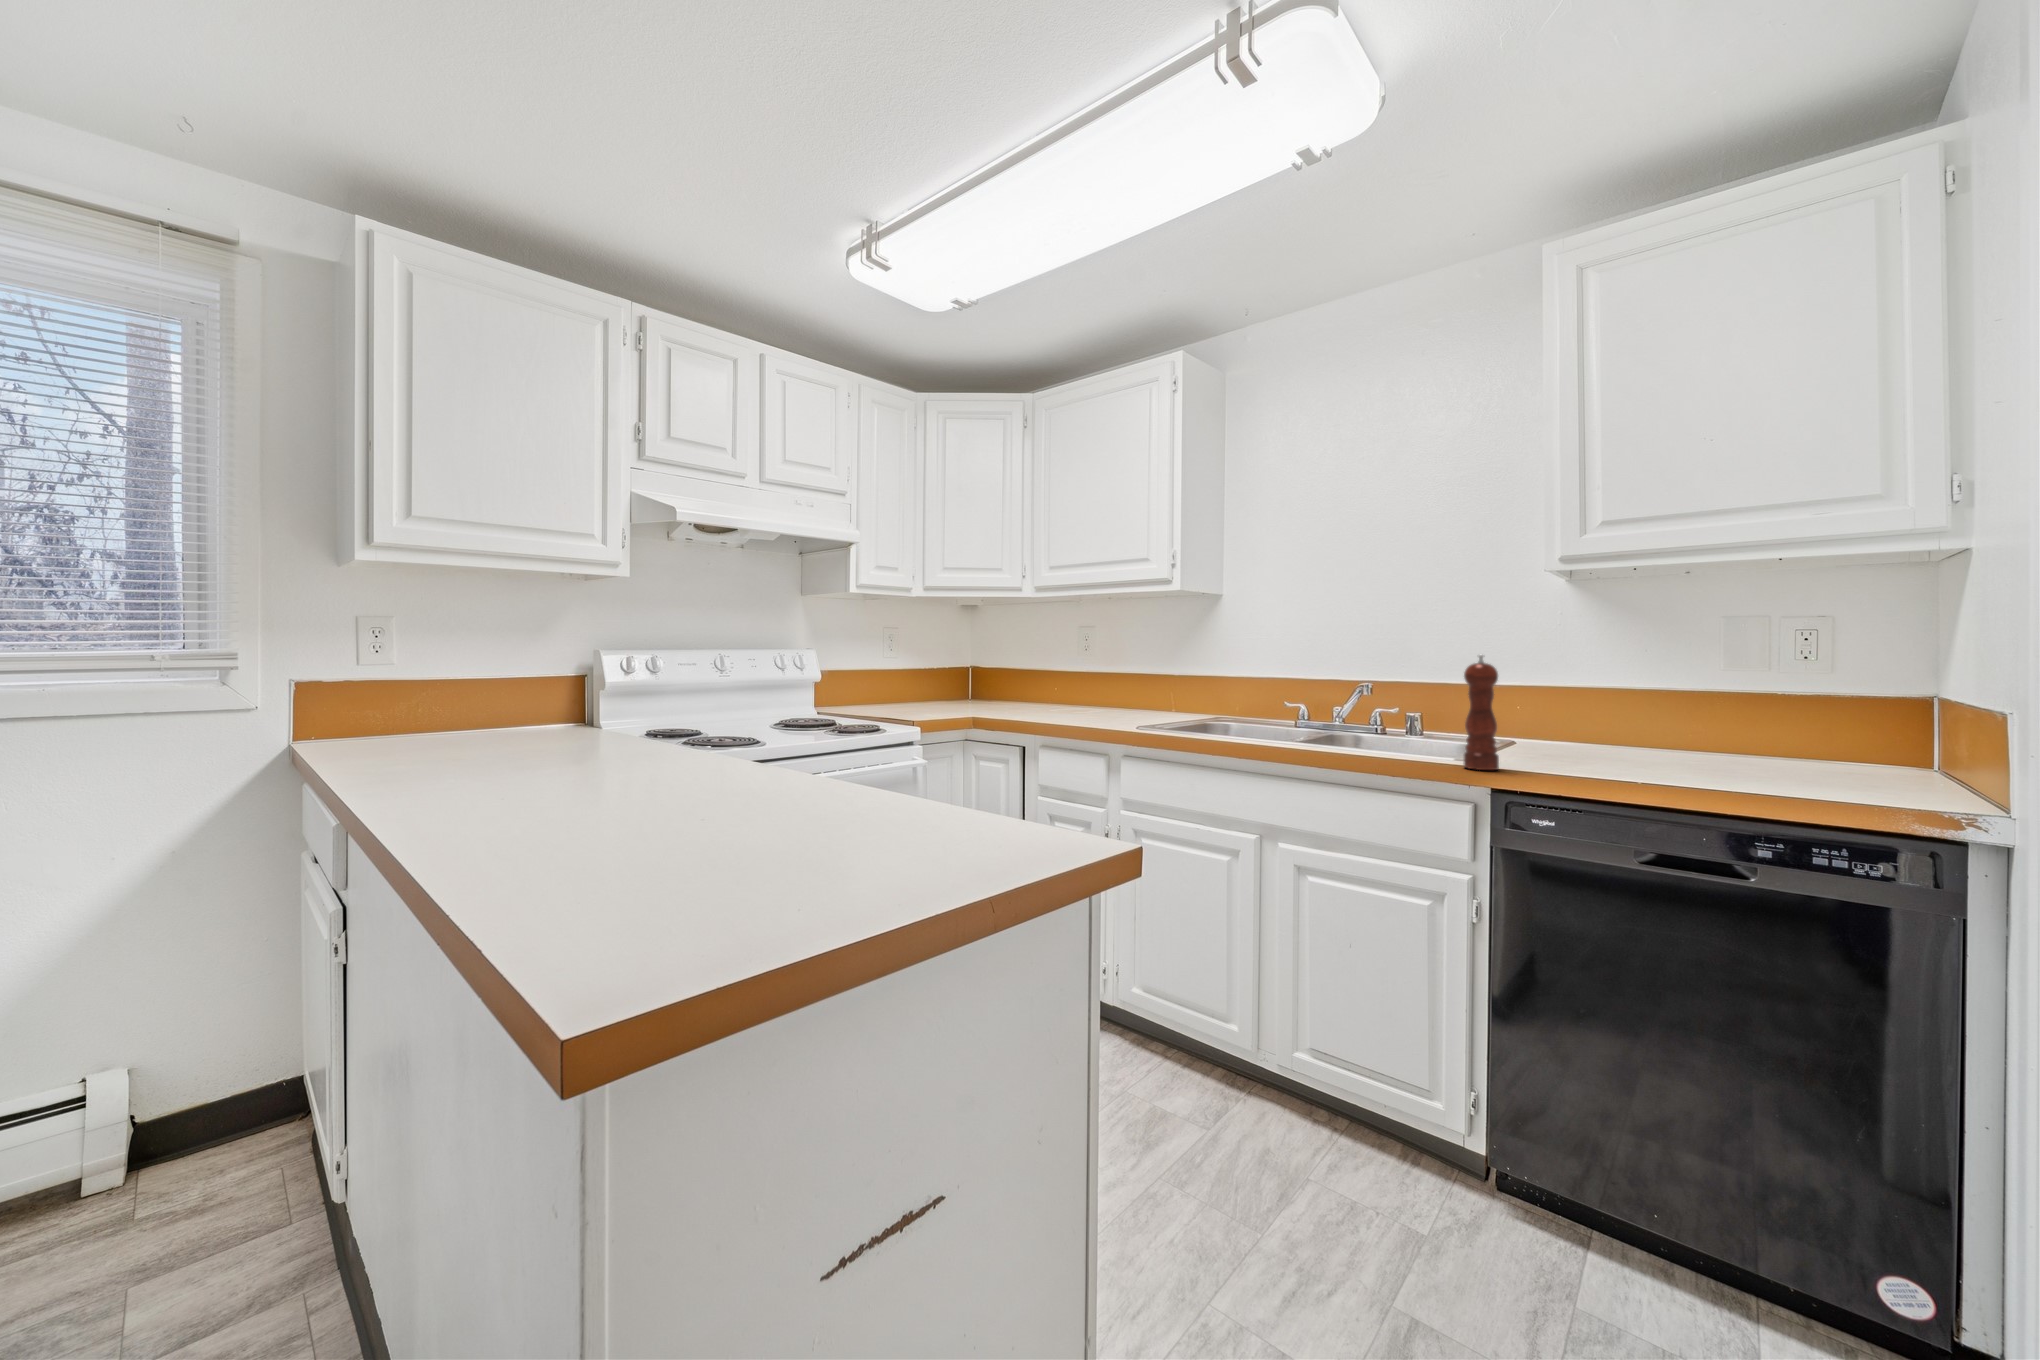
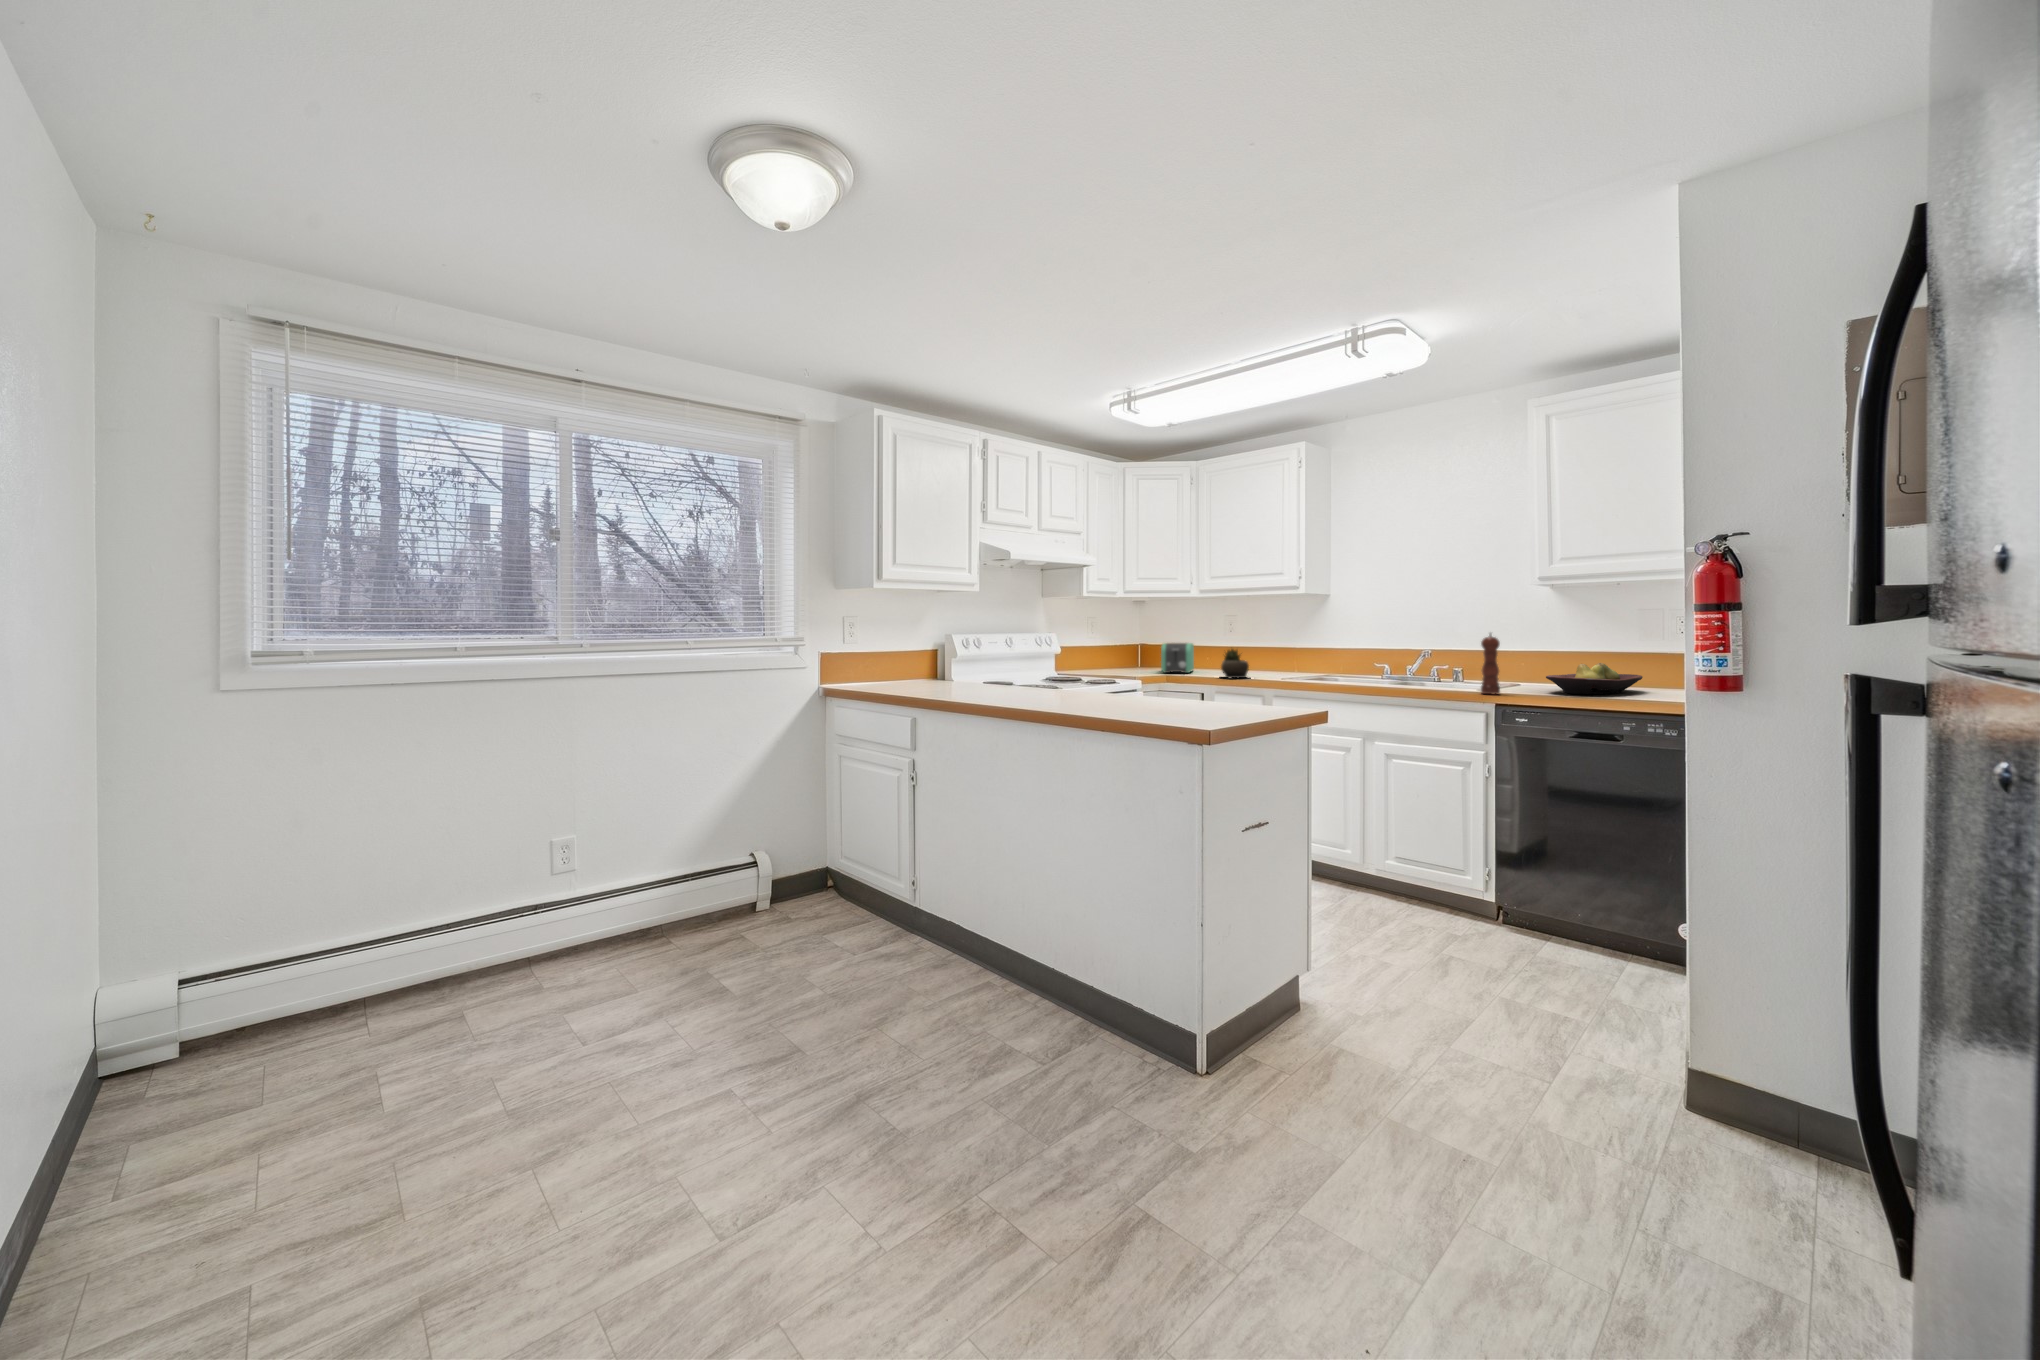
toaster: none [976,665,1030,712] -> present [1161,643,1194,673]
succulent plant: none [1043,674,1102,724] -> present [1221,649,1249,678]
fruit bowl: none [1576,712,1746,773] -> present [1546,663,1643,694]

